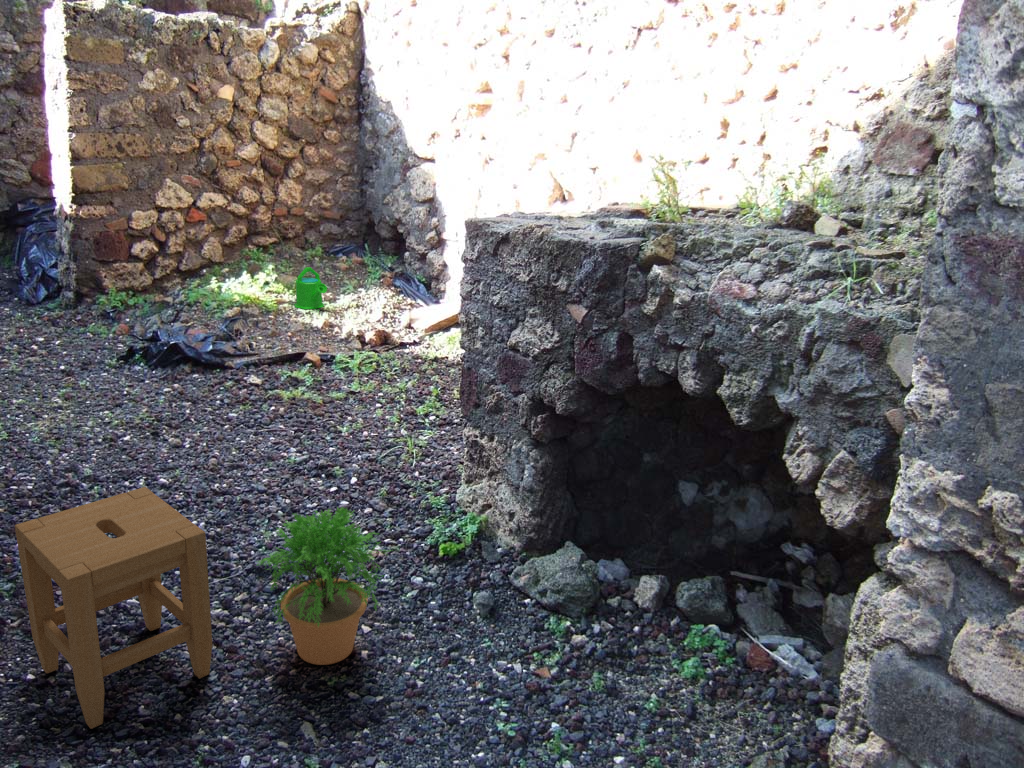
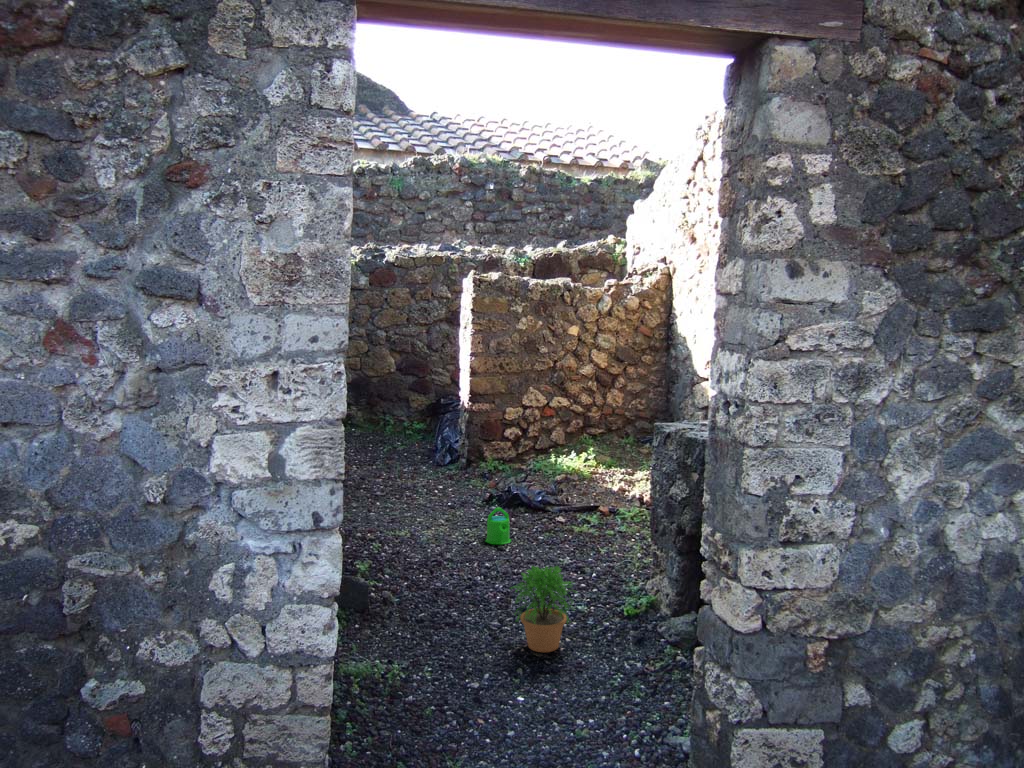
watering can: present [294,267,327,309] -> present [486,507,511,545]
stool: present [15,487,212,729] -> none [404,546,485,656]

